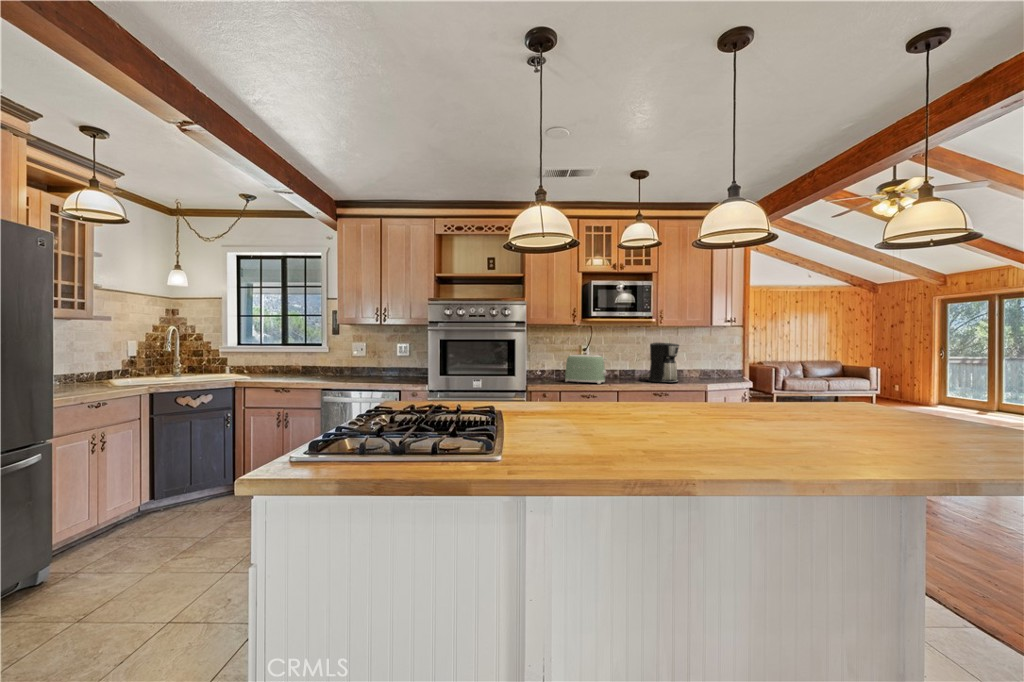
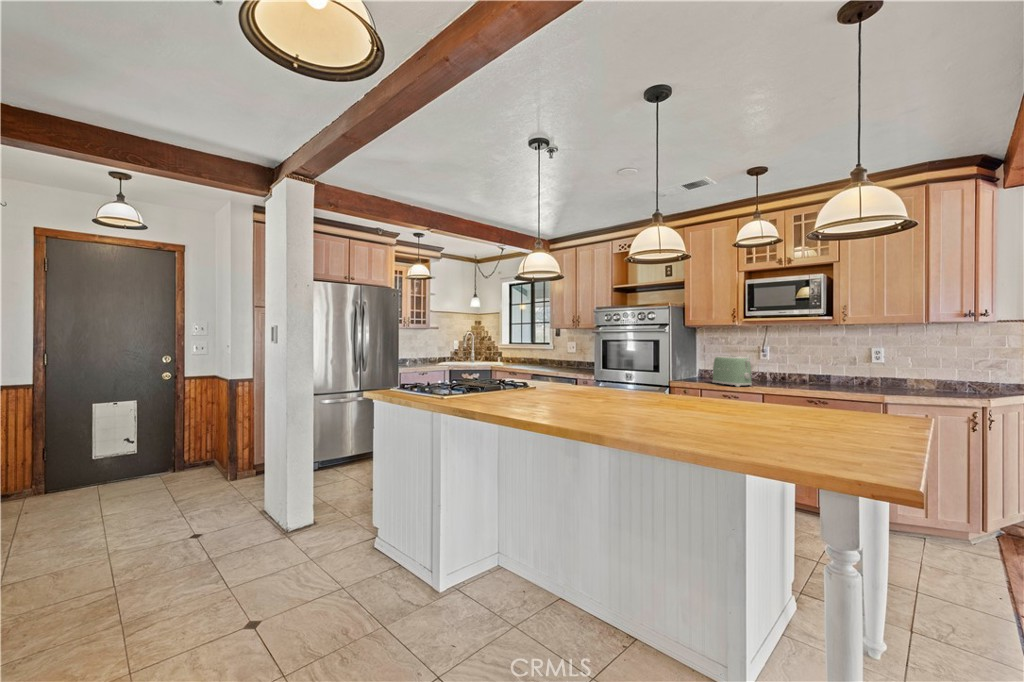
coffee maker: present [639,343,679,383] -> none [800,344,848,391]

